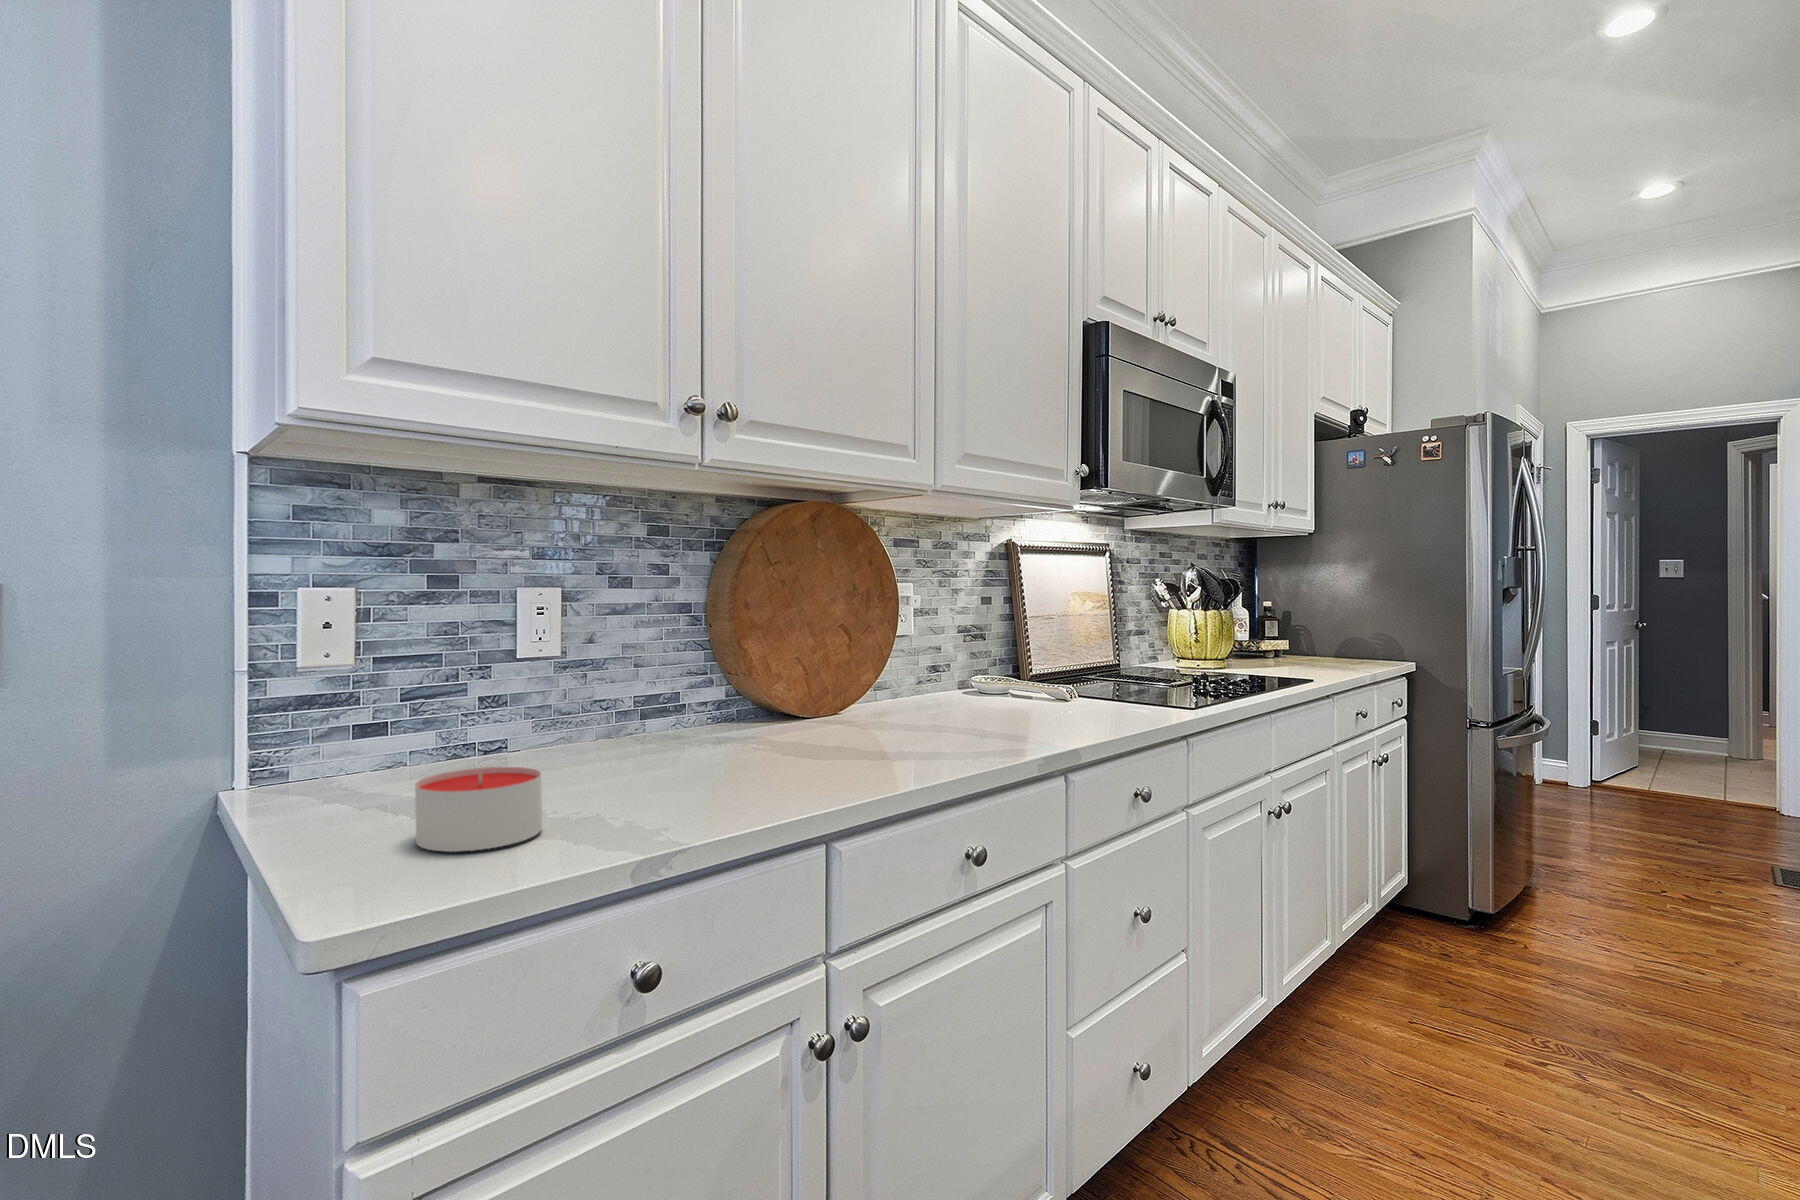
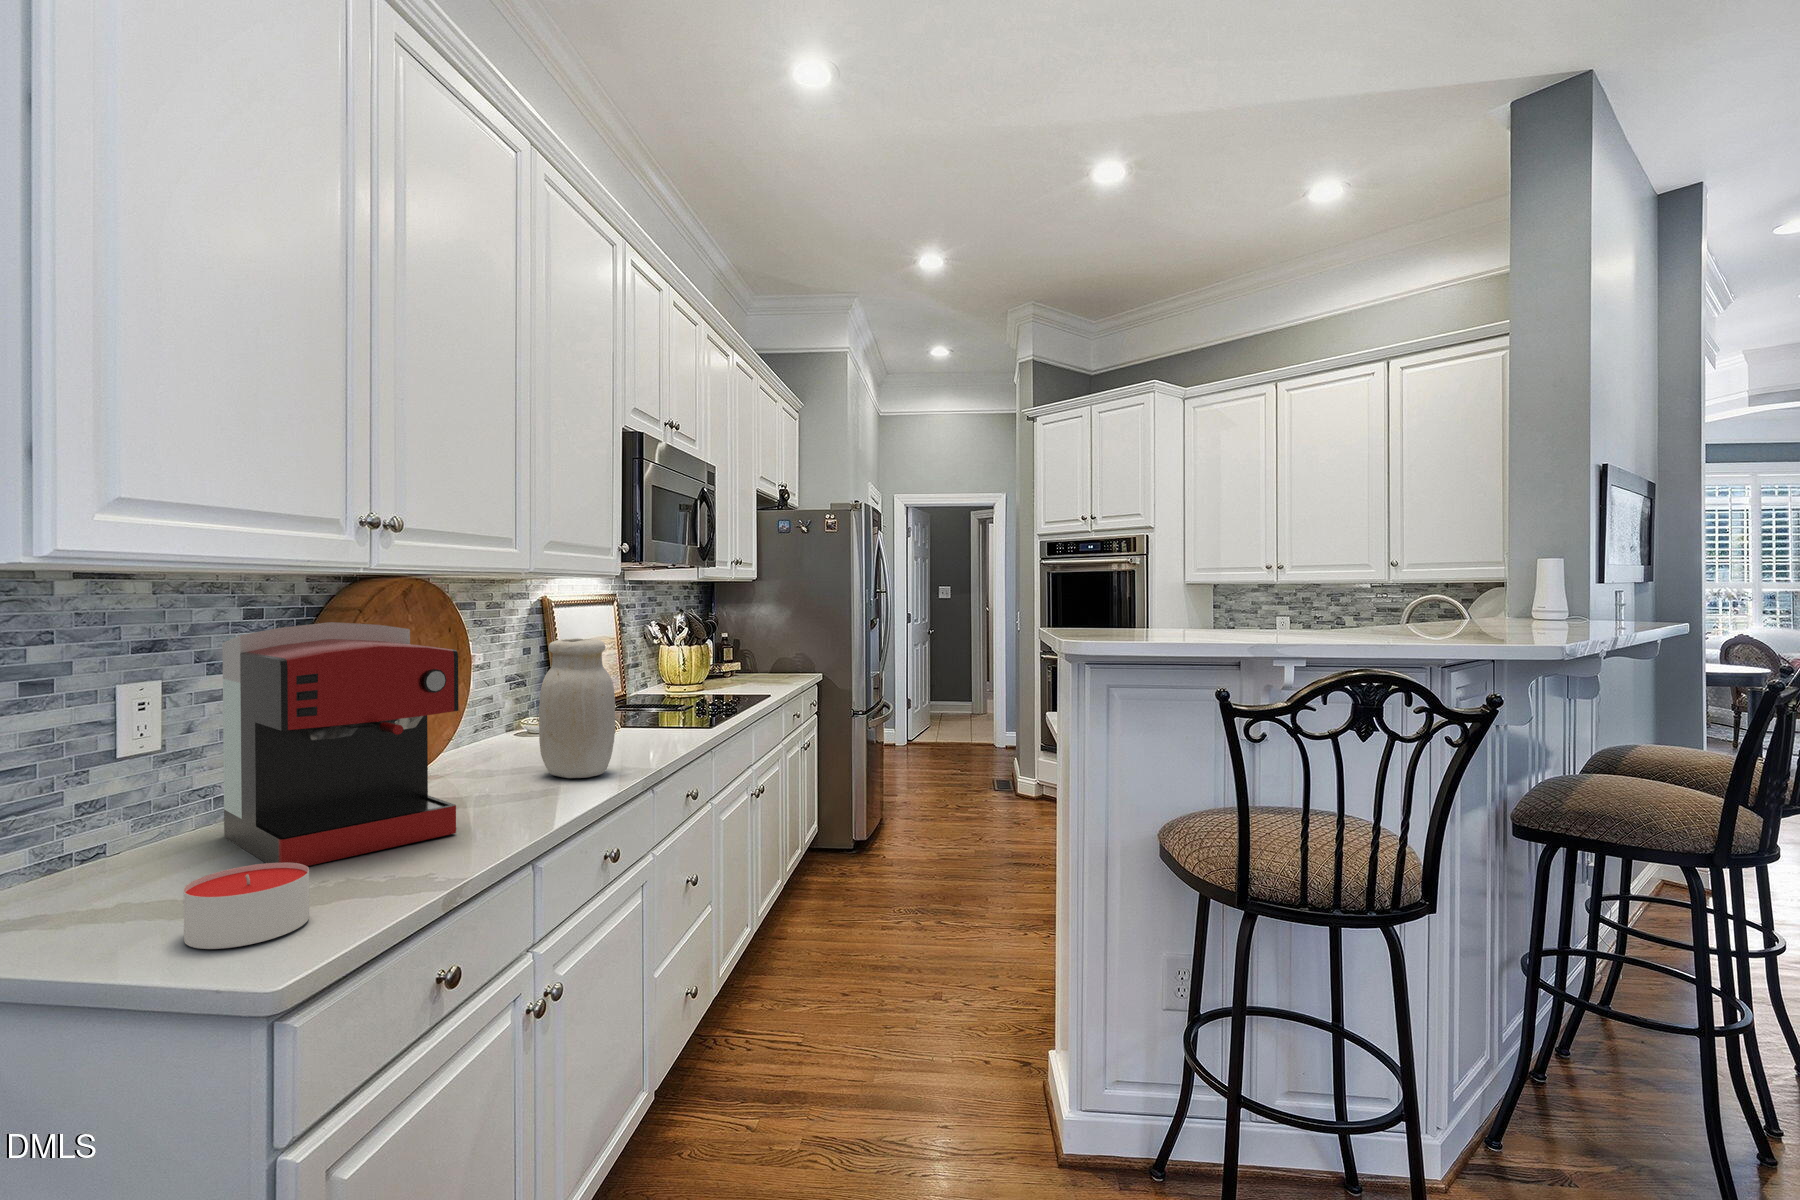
coffee maker: none [588,531,782,787] -> present [222,622,458,866]
jar: none [937,565,1026,740] -> present [539,638,615,778]

